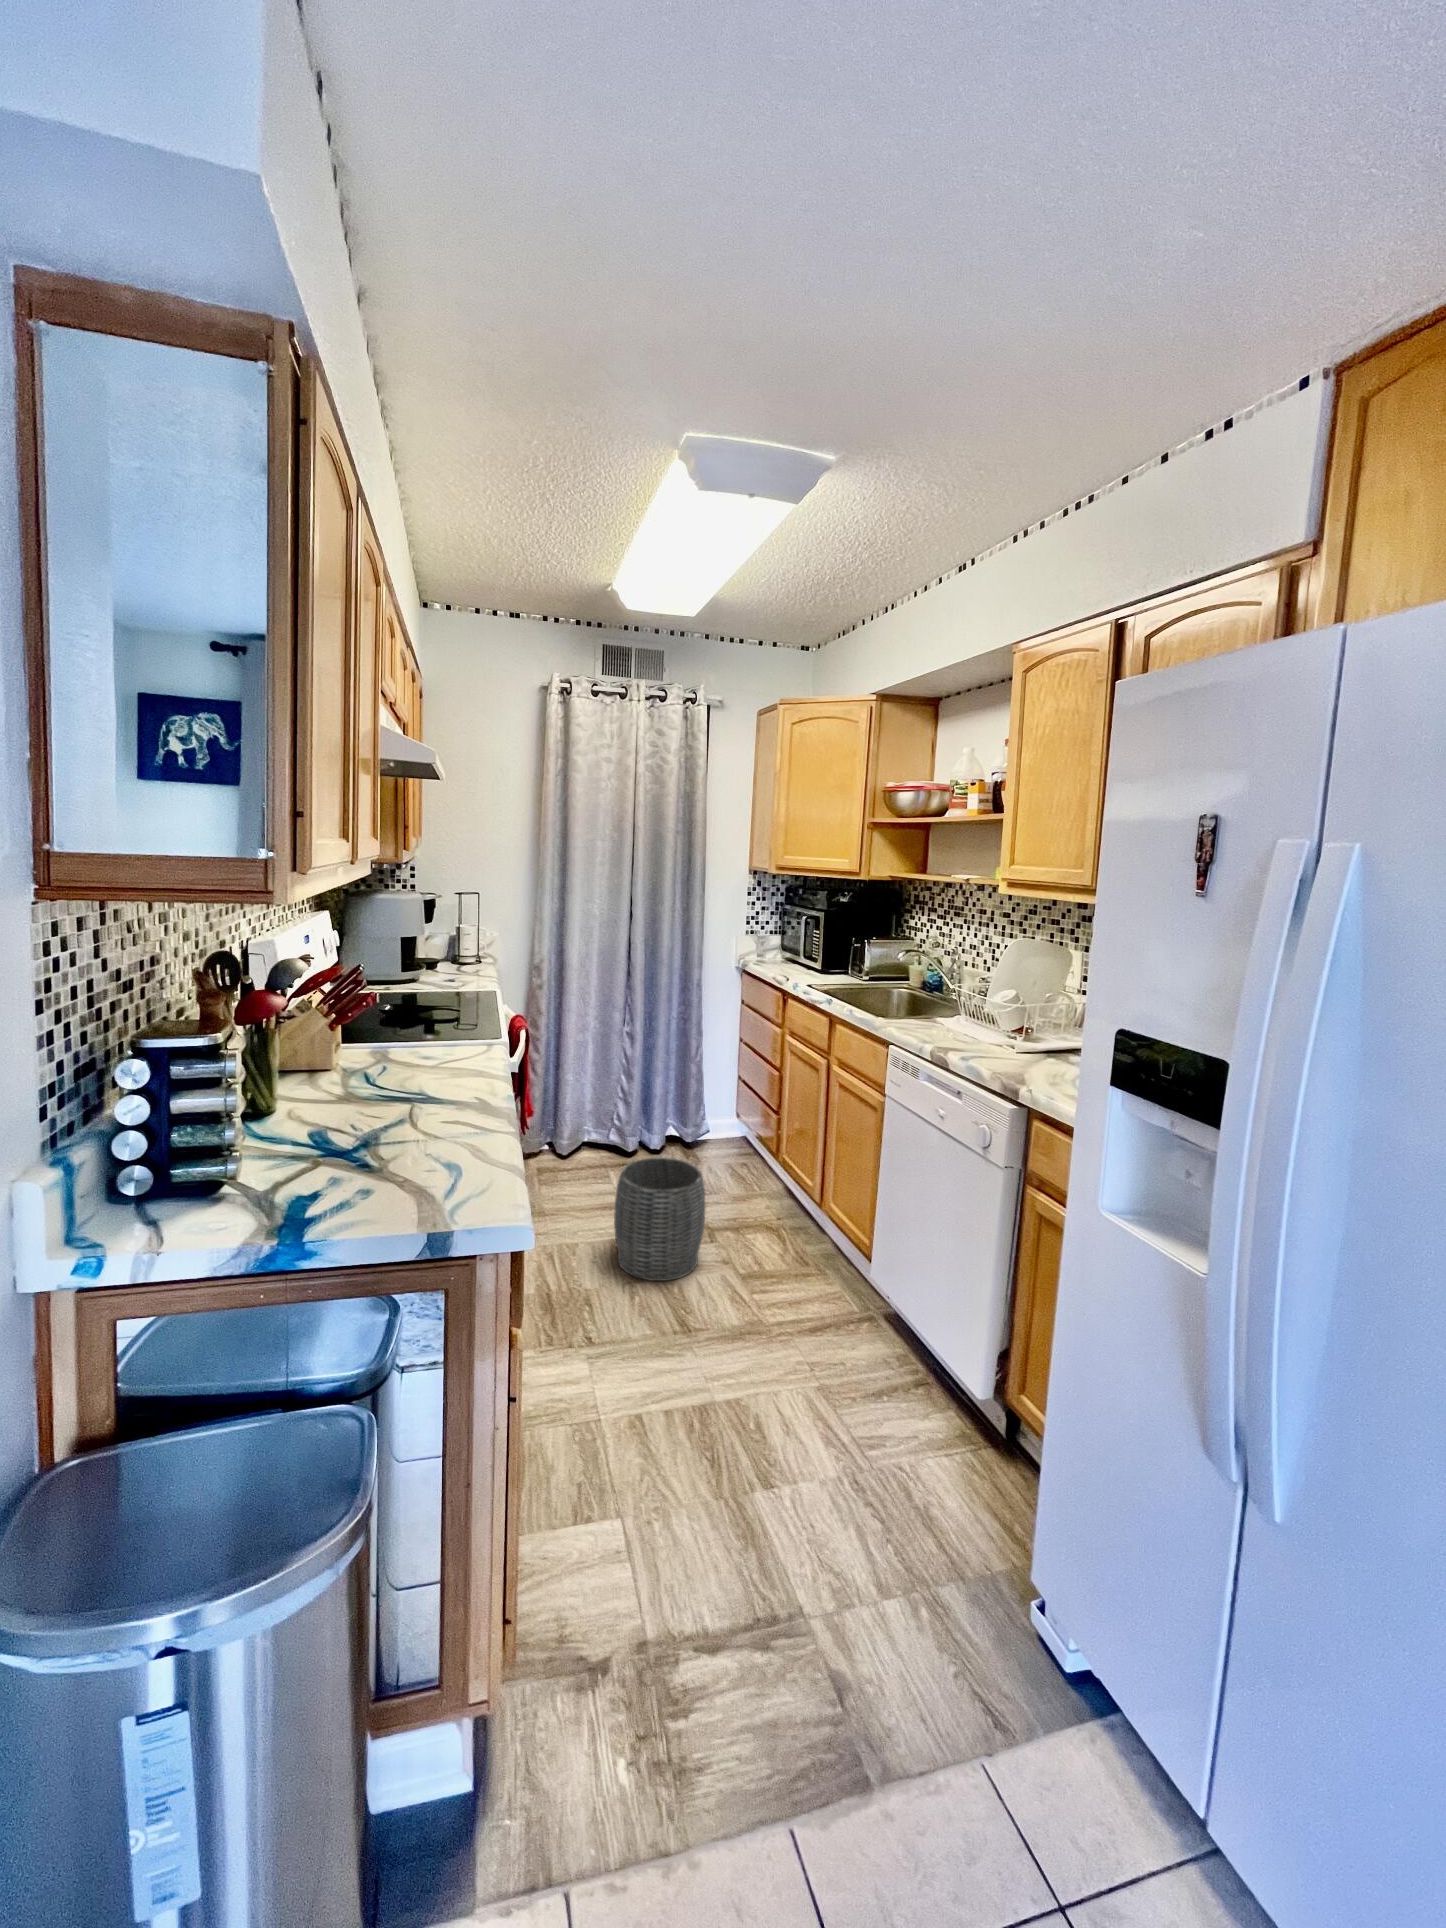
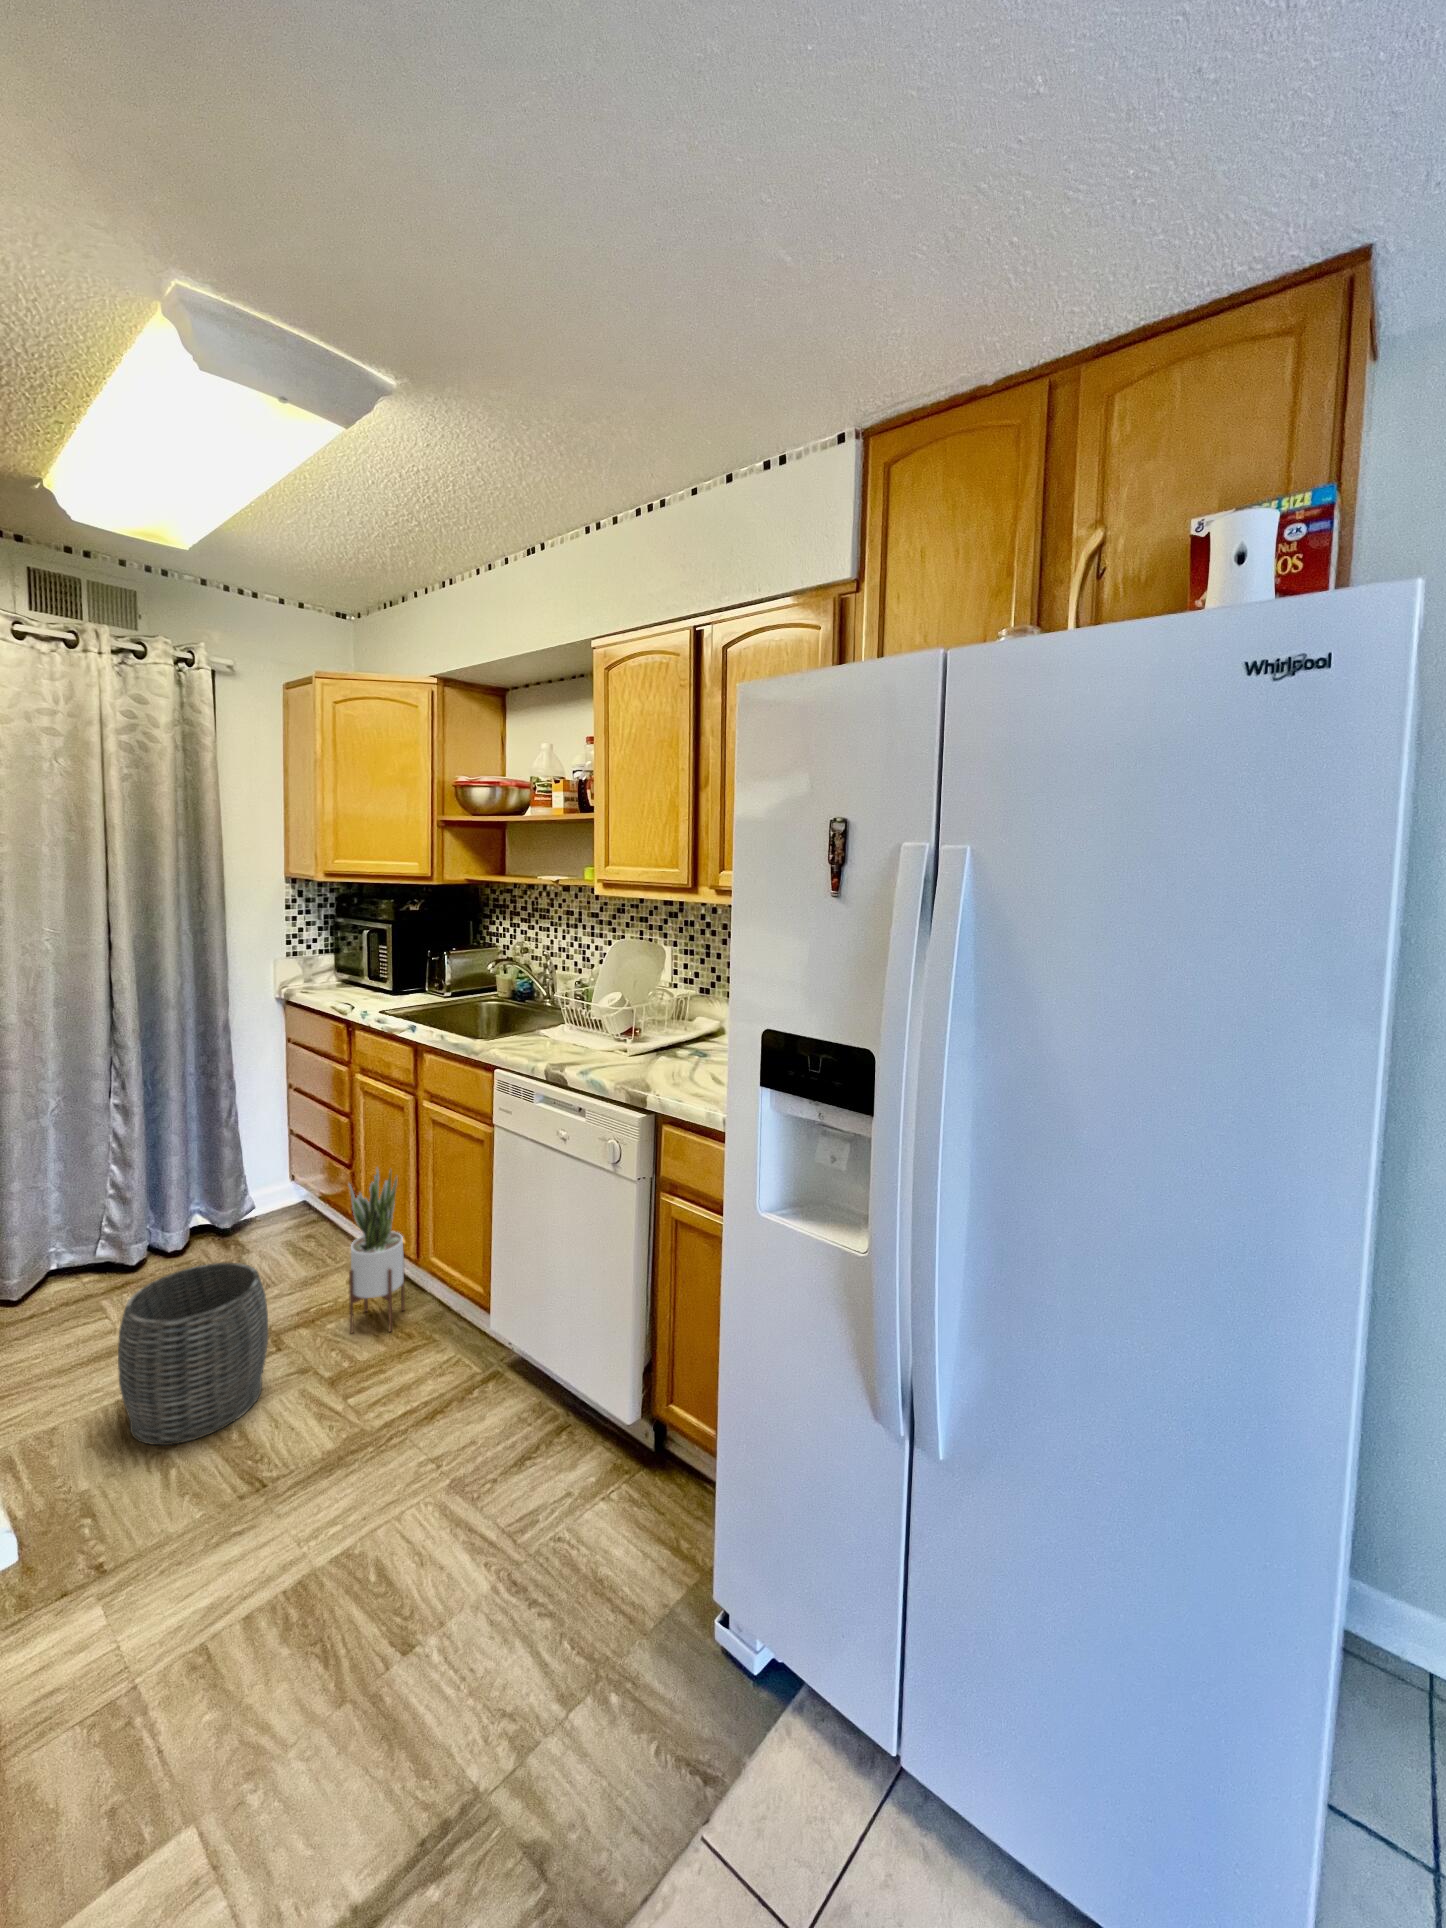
potted plant: none [762,1114,808,1256] -> present [349,1169,405,1333]

